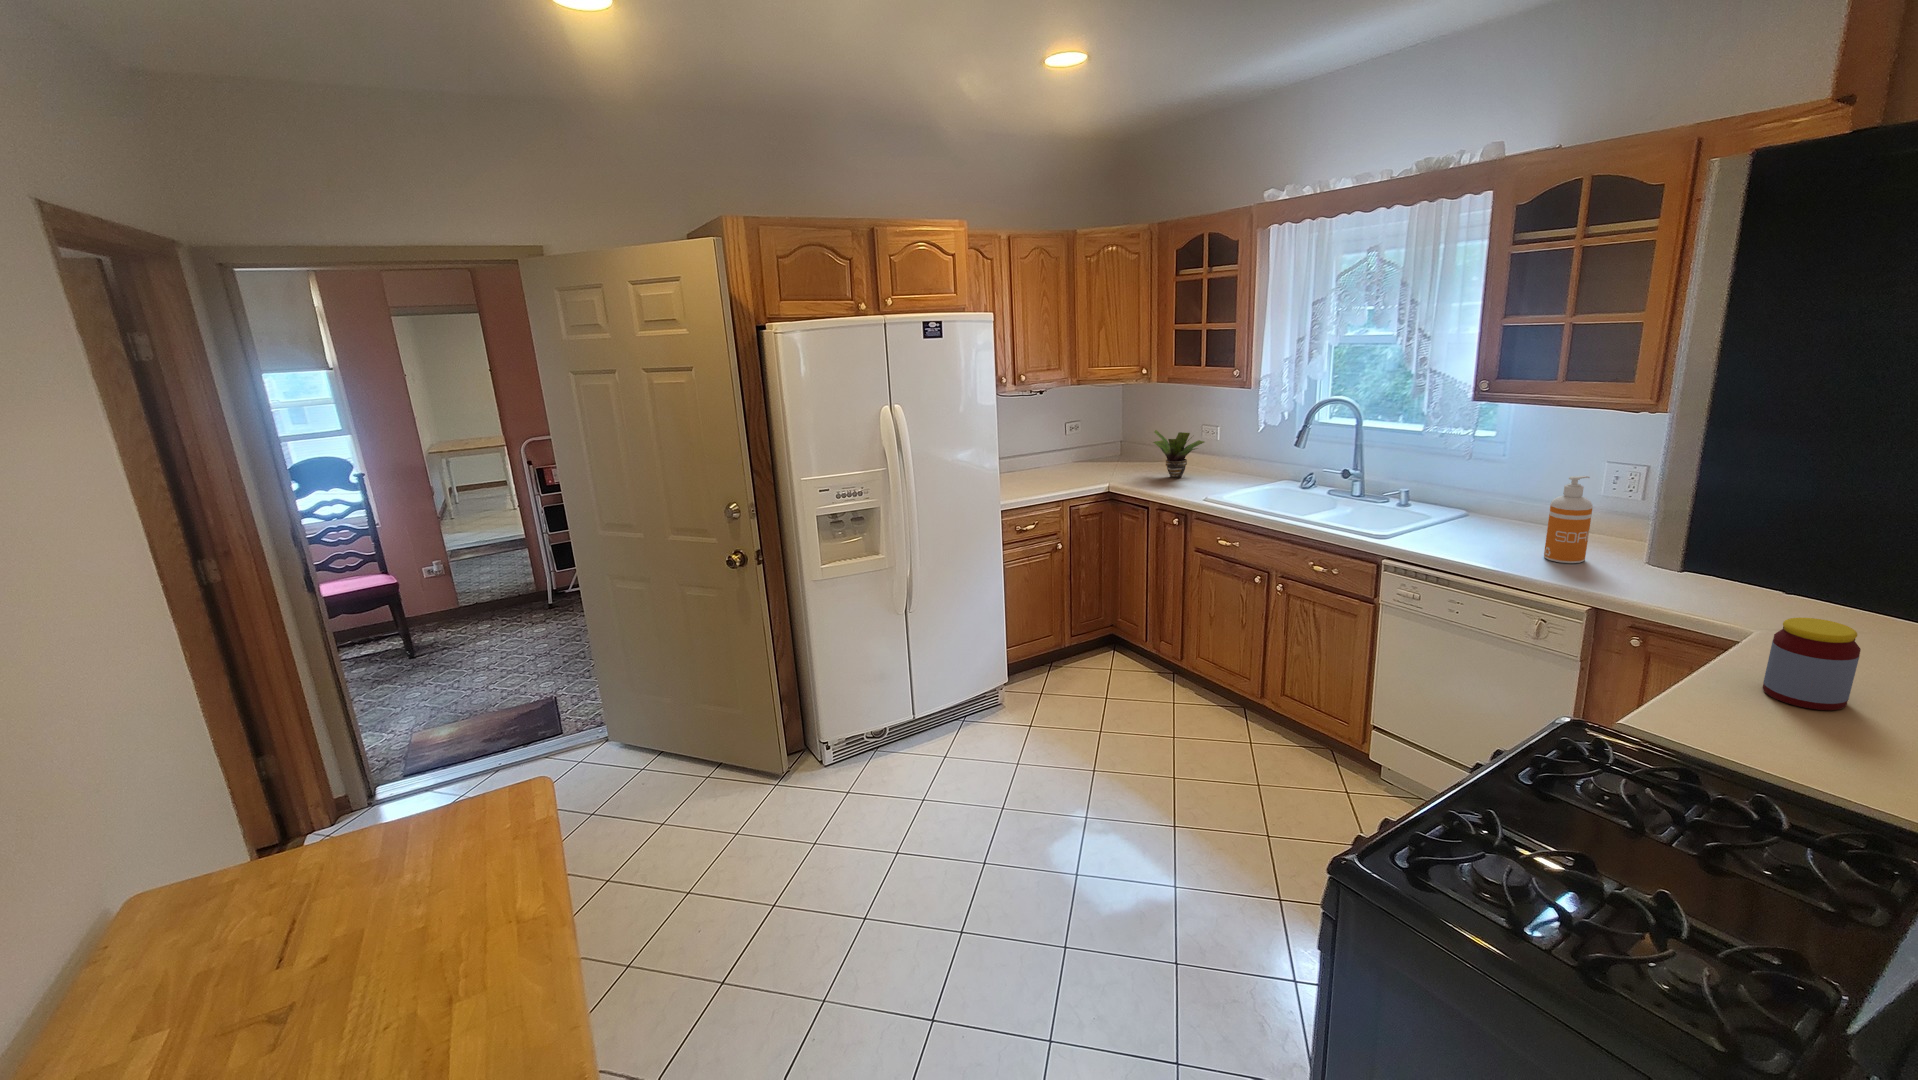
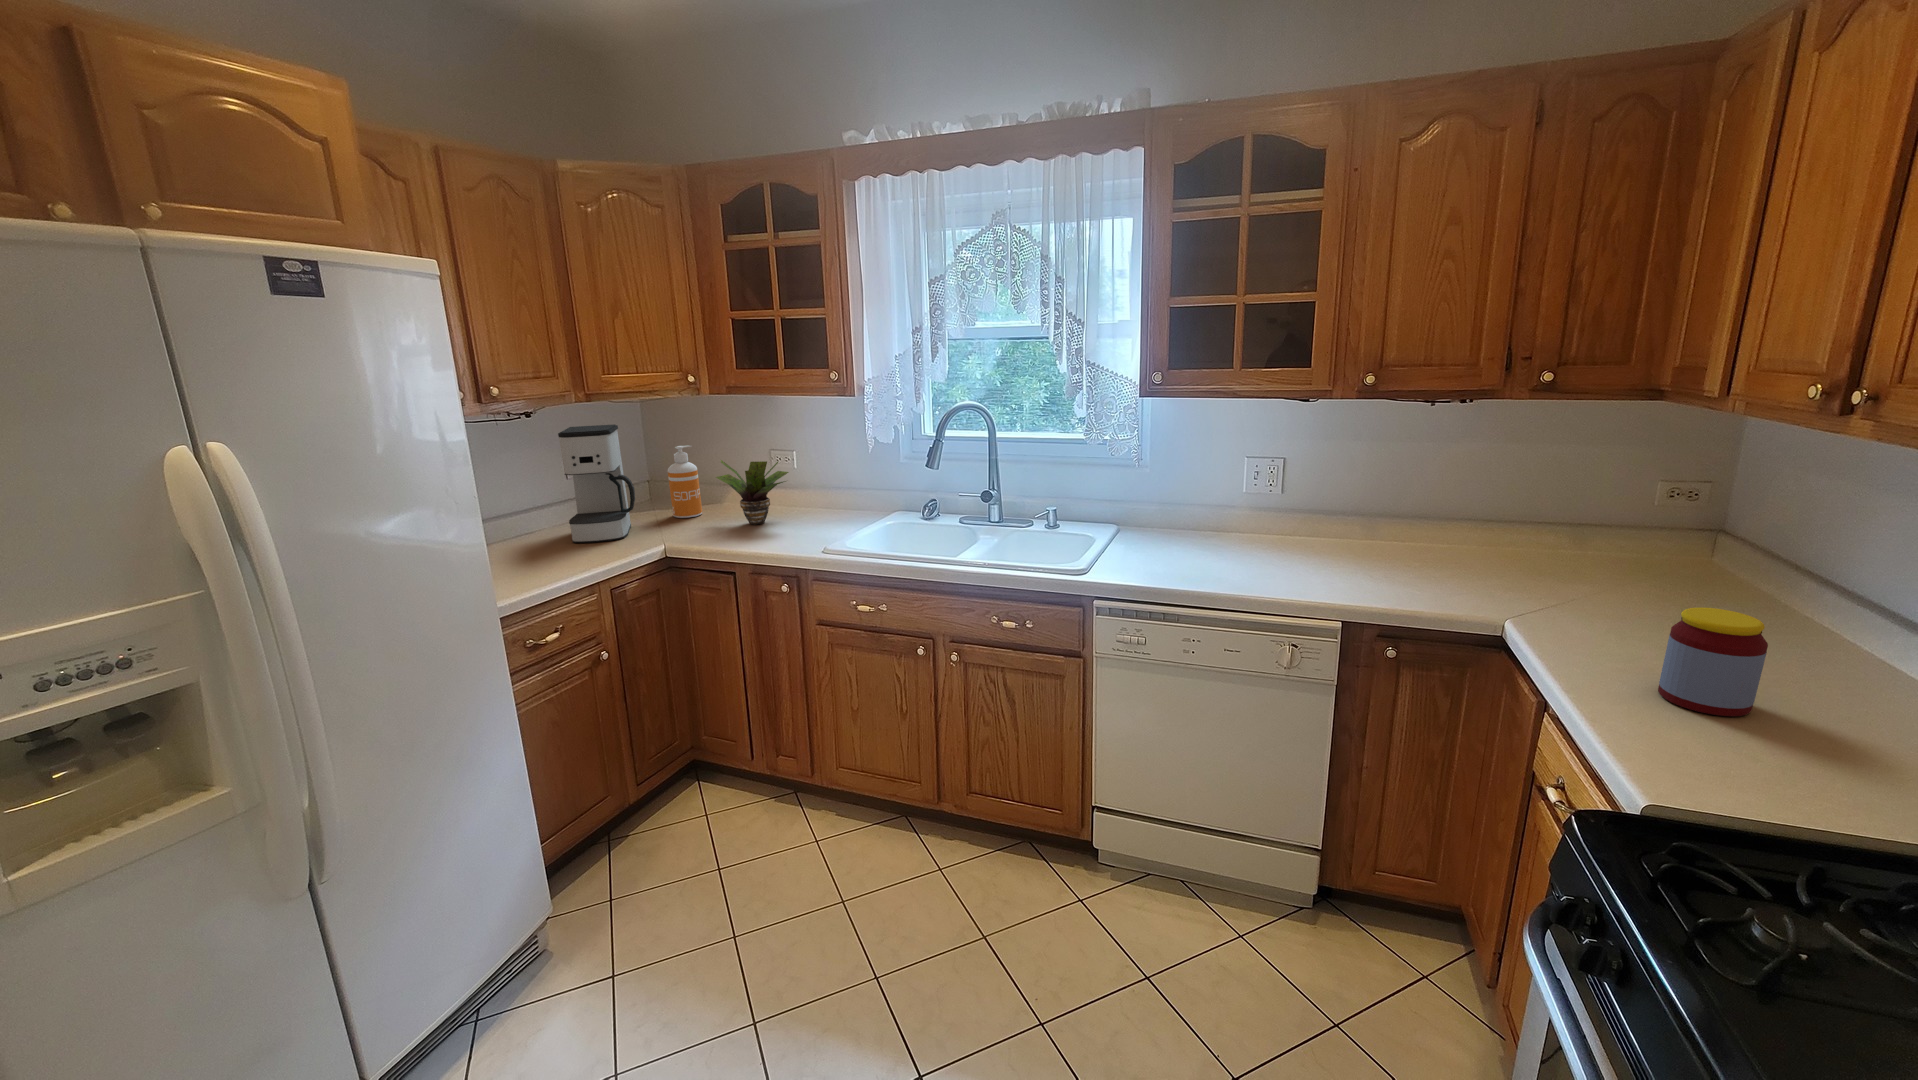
coffee maker: none [1056,402,1098,479] -> present [558,424,635,543]
soap dispenser: present [1544,476,1593,563] -> present [668,445,702,518]

